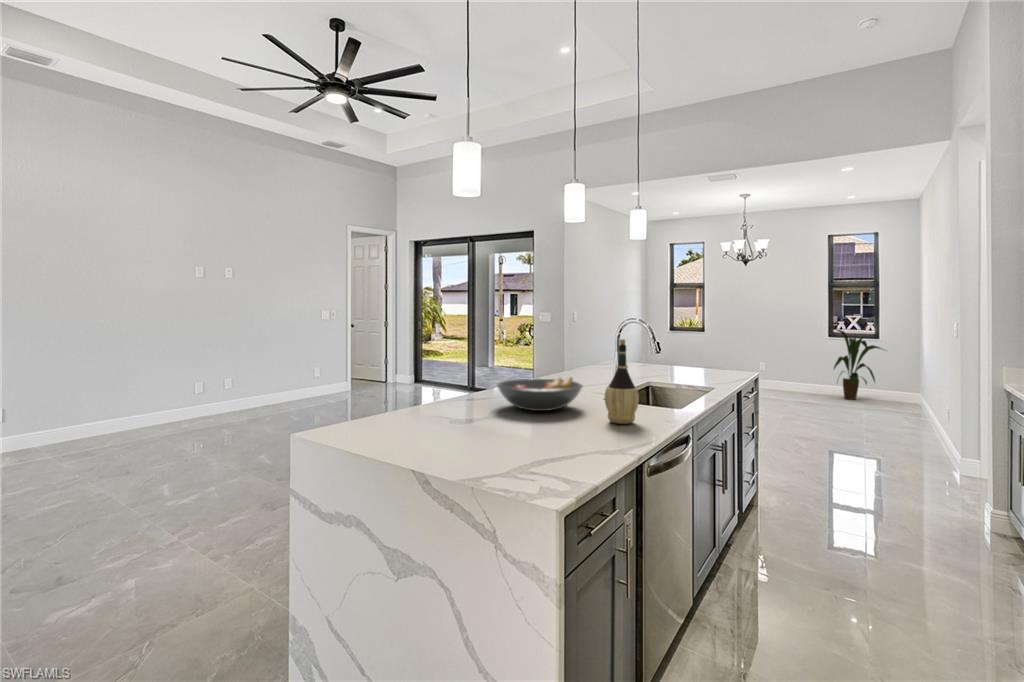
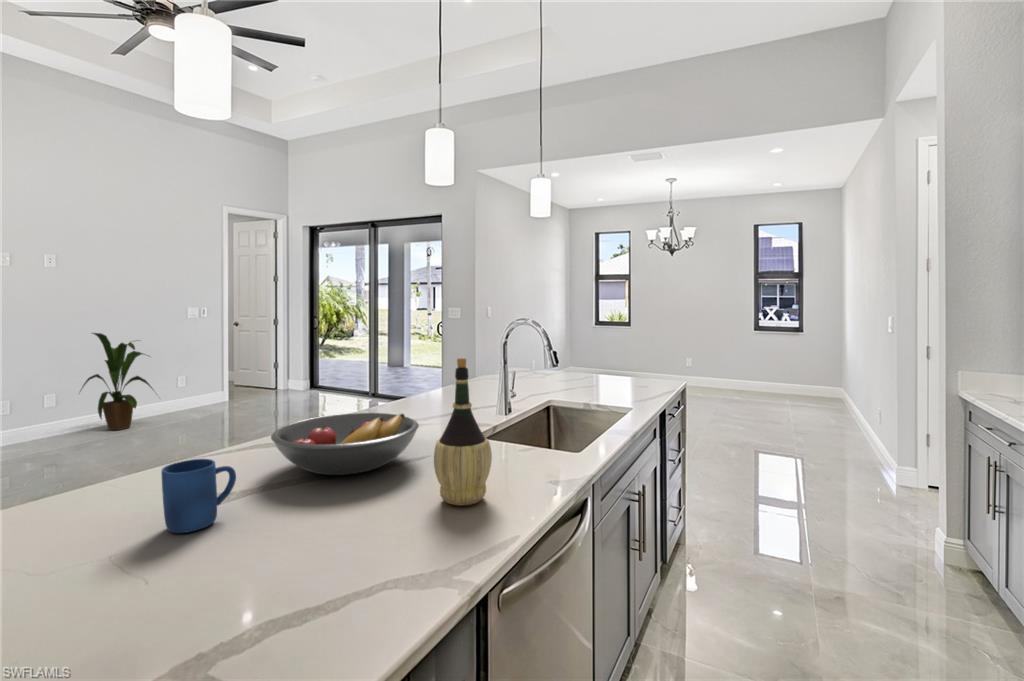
house plant: present [834,330,881,400] -> present [81,333,153,430]
mug: none [467,391,497,427] -> present [161,459,236,533]

